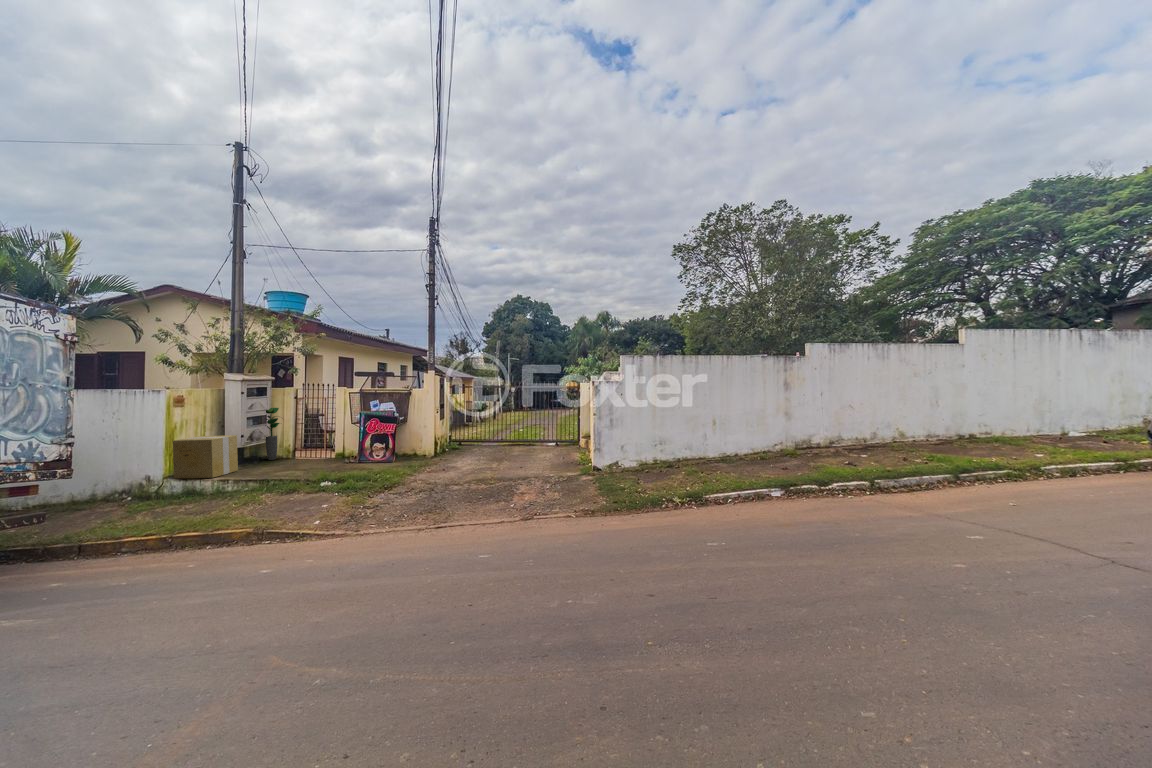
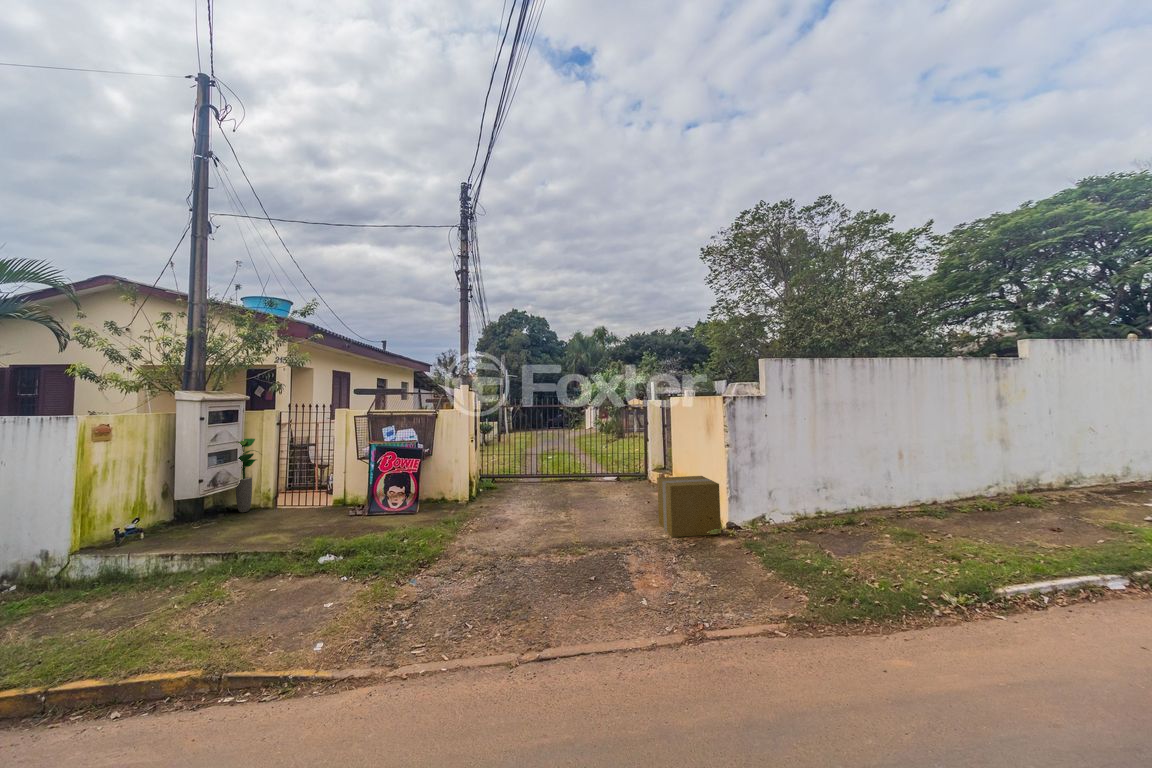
cardboard box: present [173,435,238,478] -> present [657,476,721,537]

